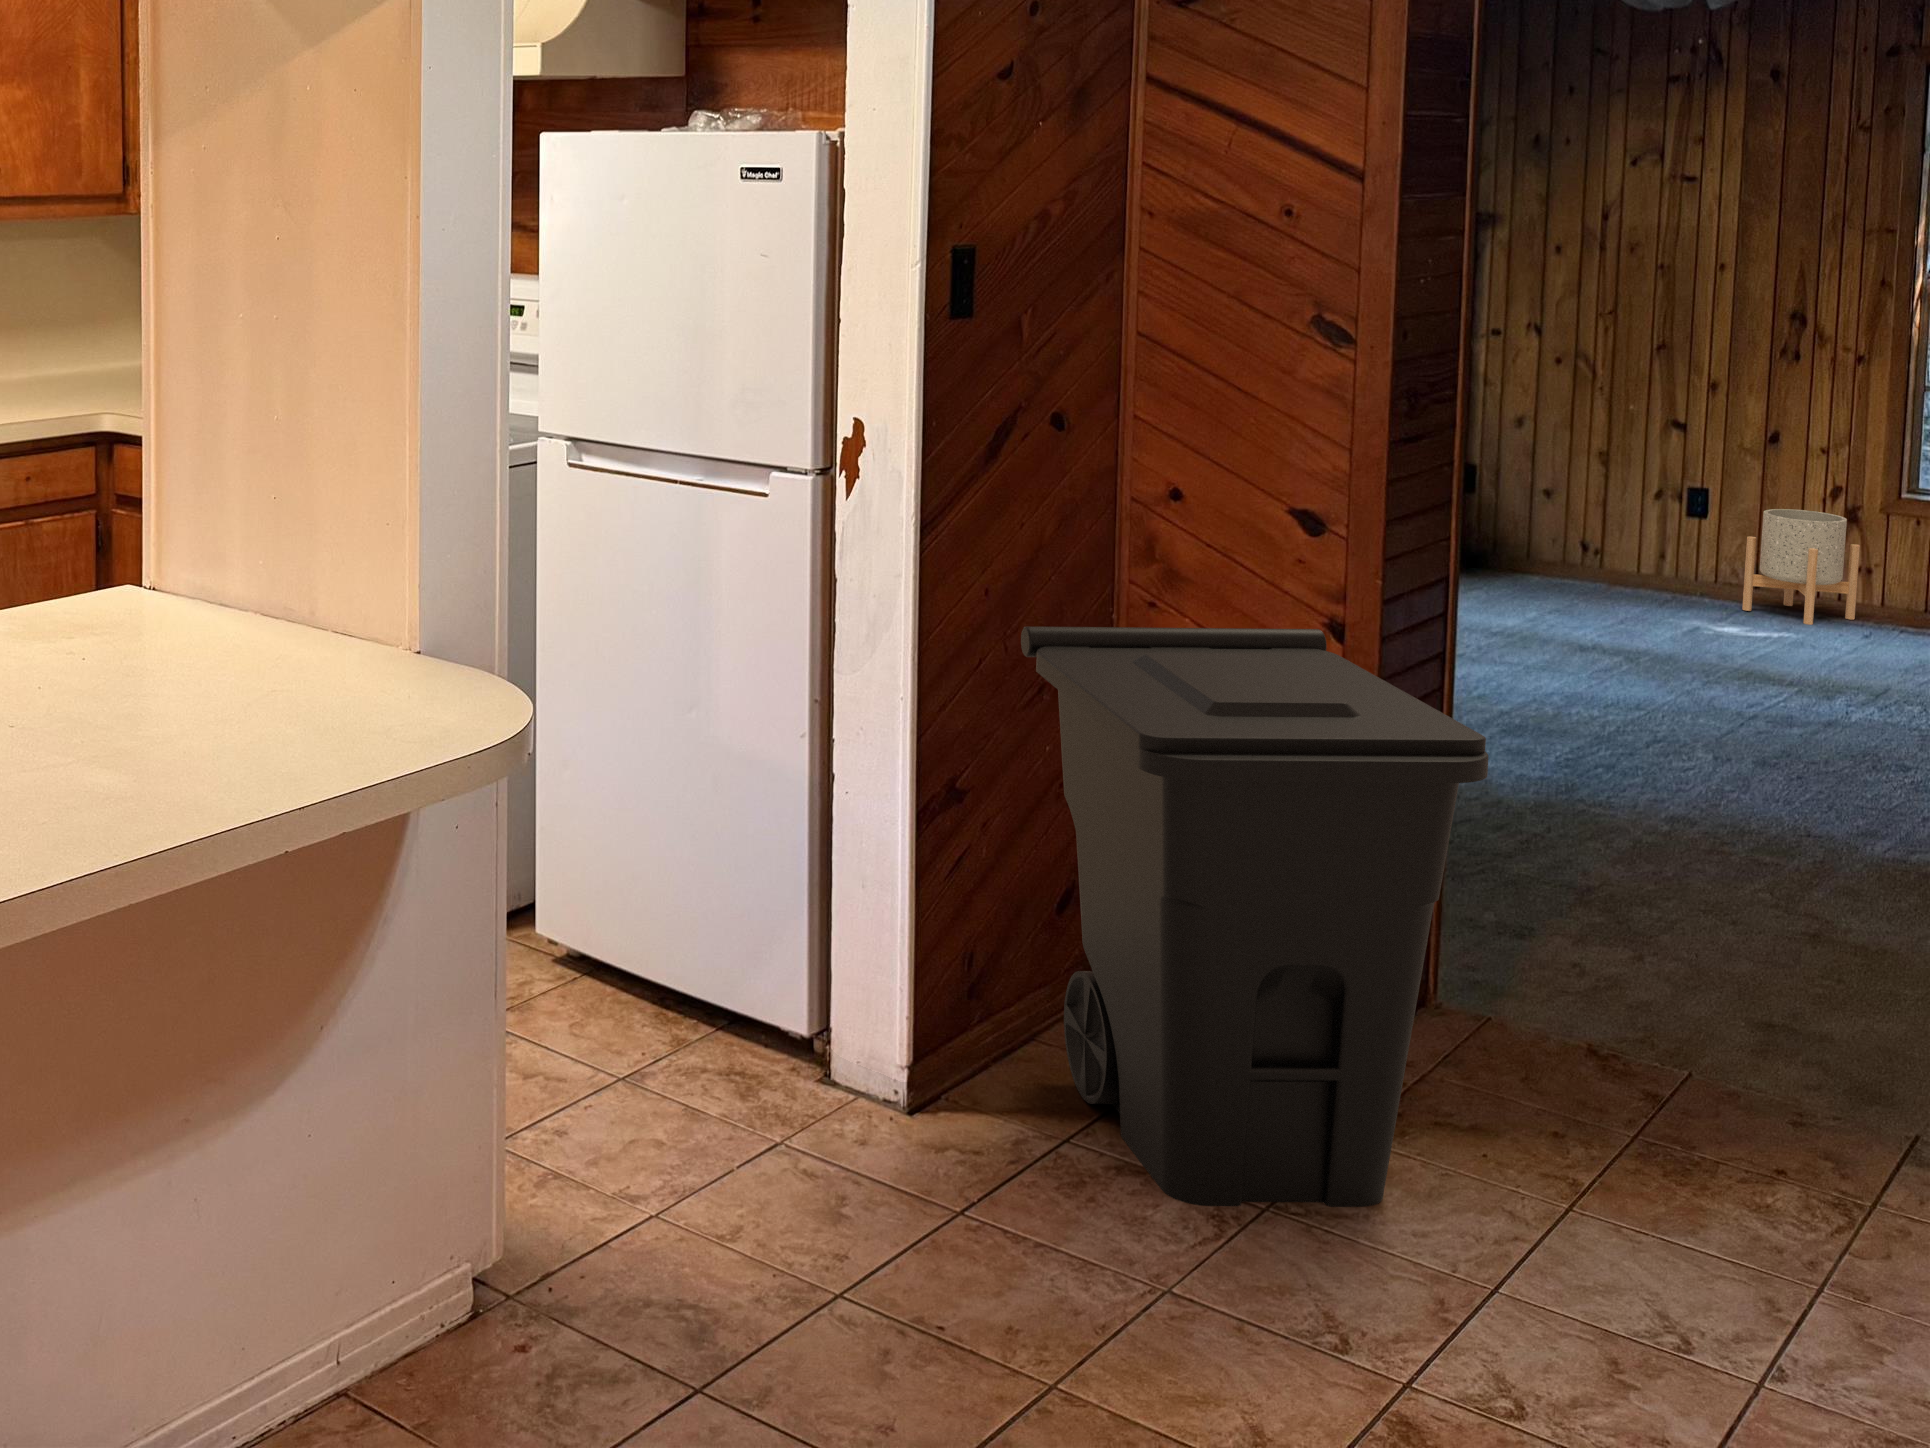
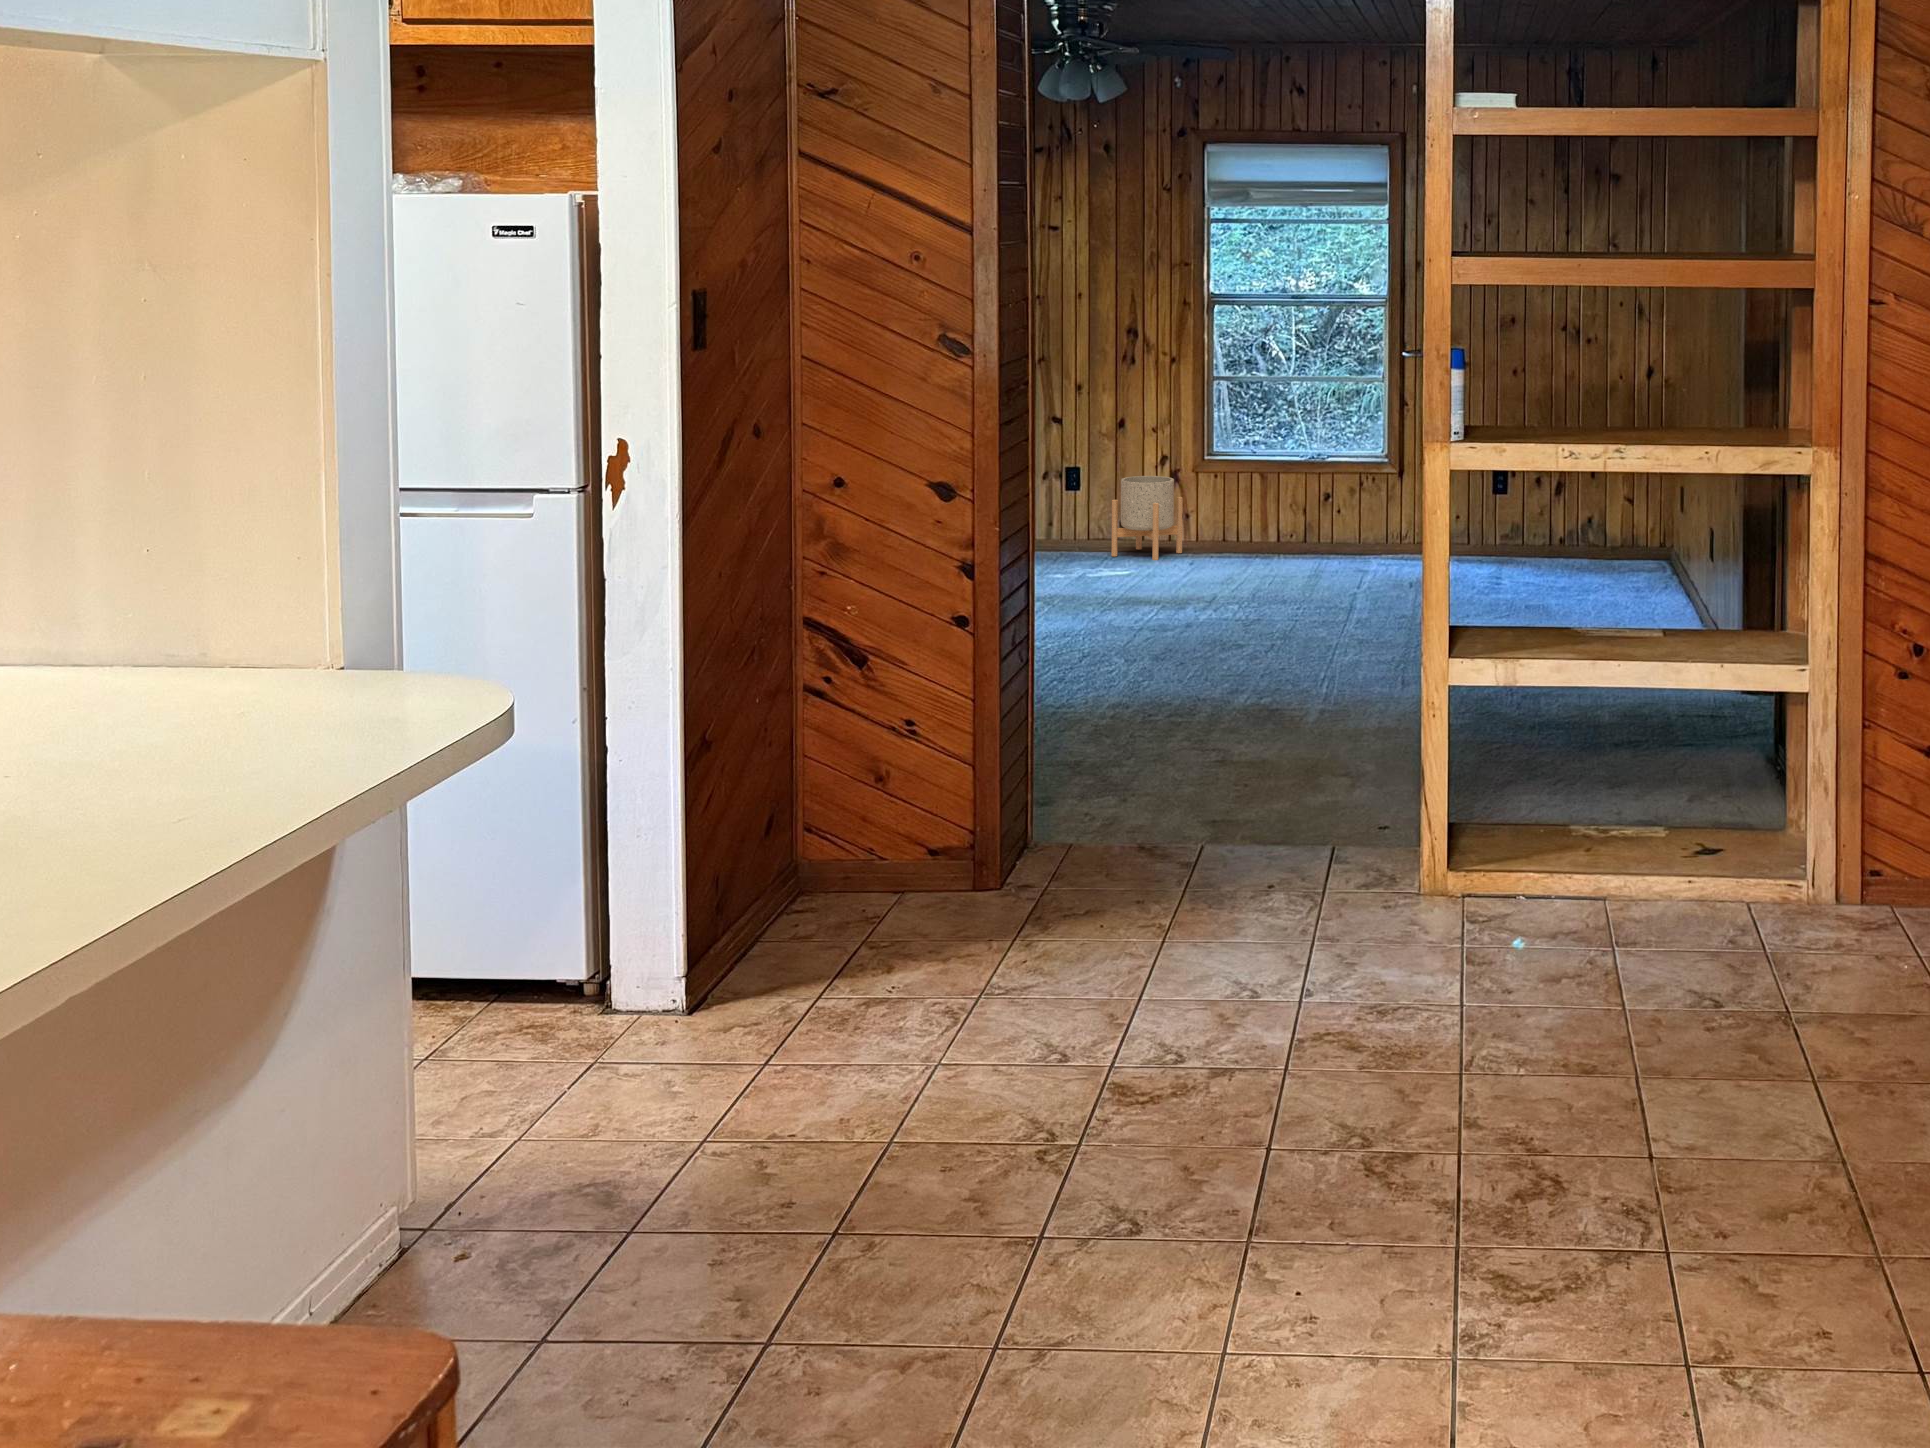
trash can: present [1021,627,1488,1207] -> none [740,572,1102,1011]

